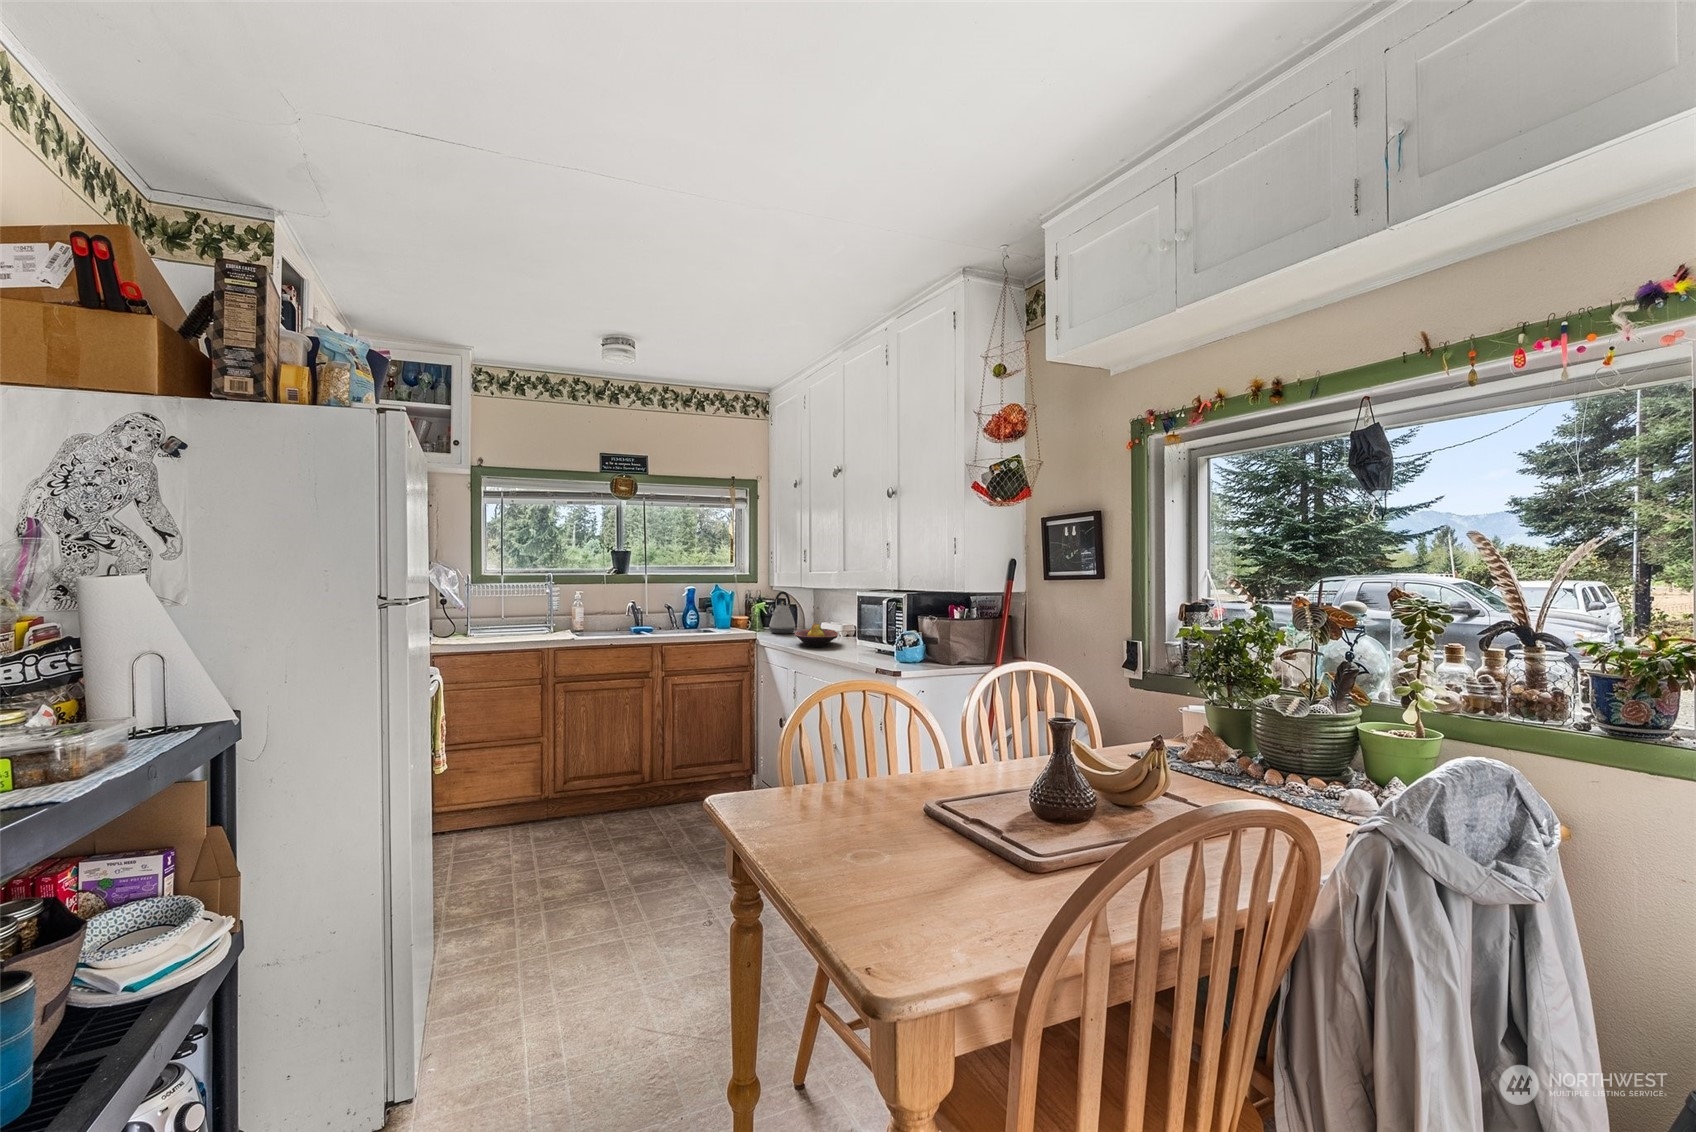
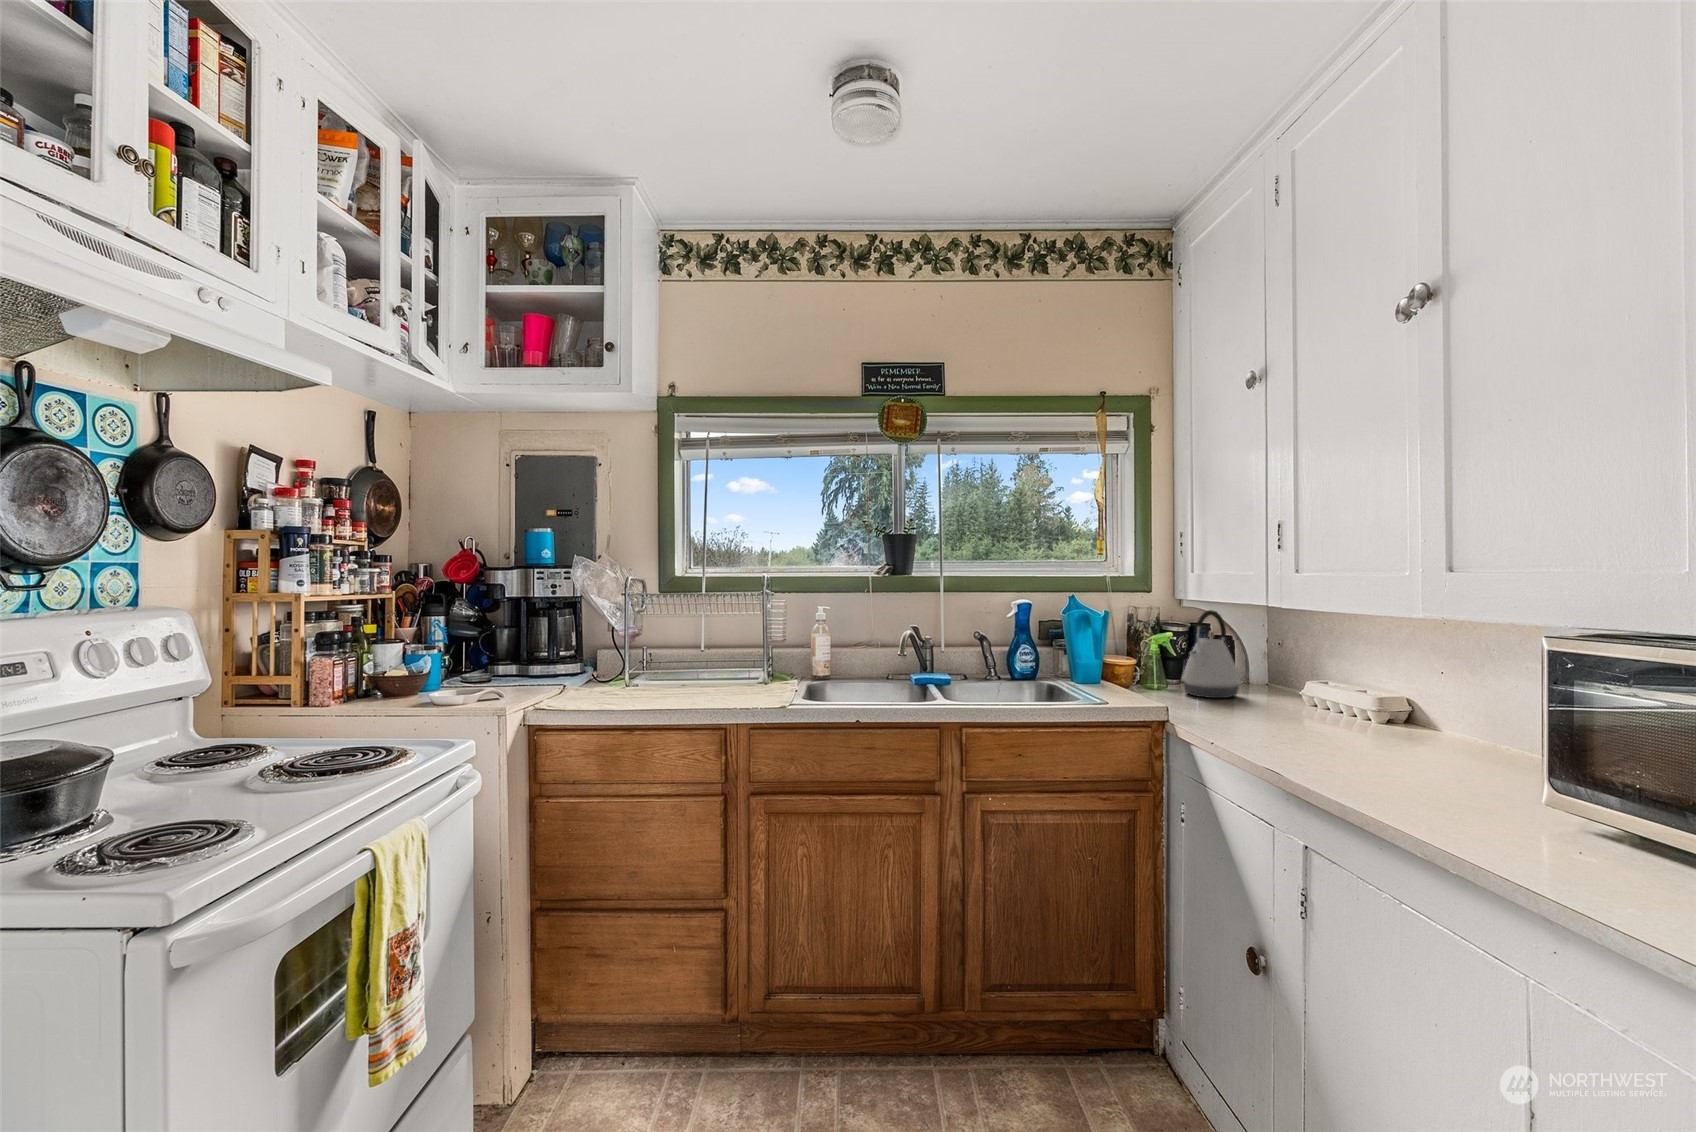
fruit bowl: present [794,623,838,647] -> none [1261,685,1388,750]

